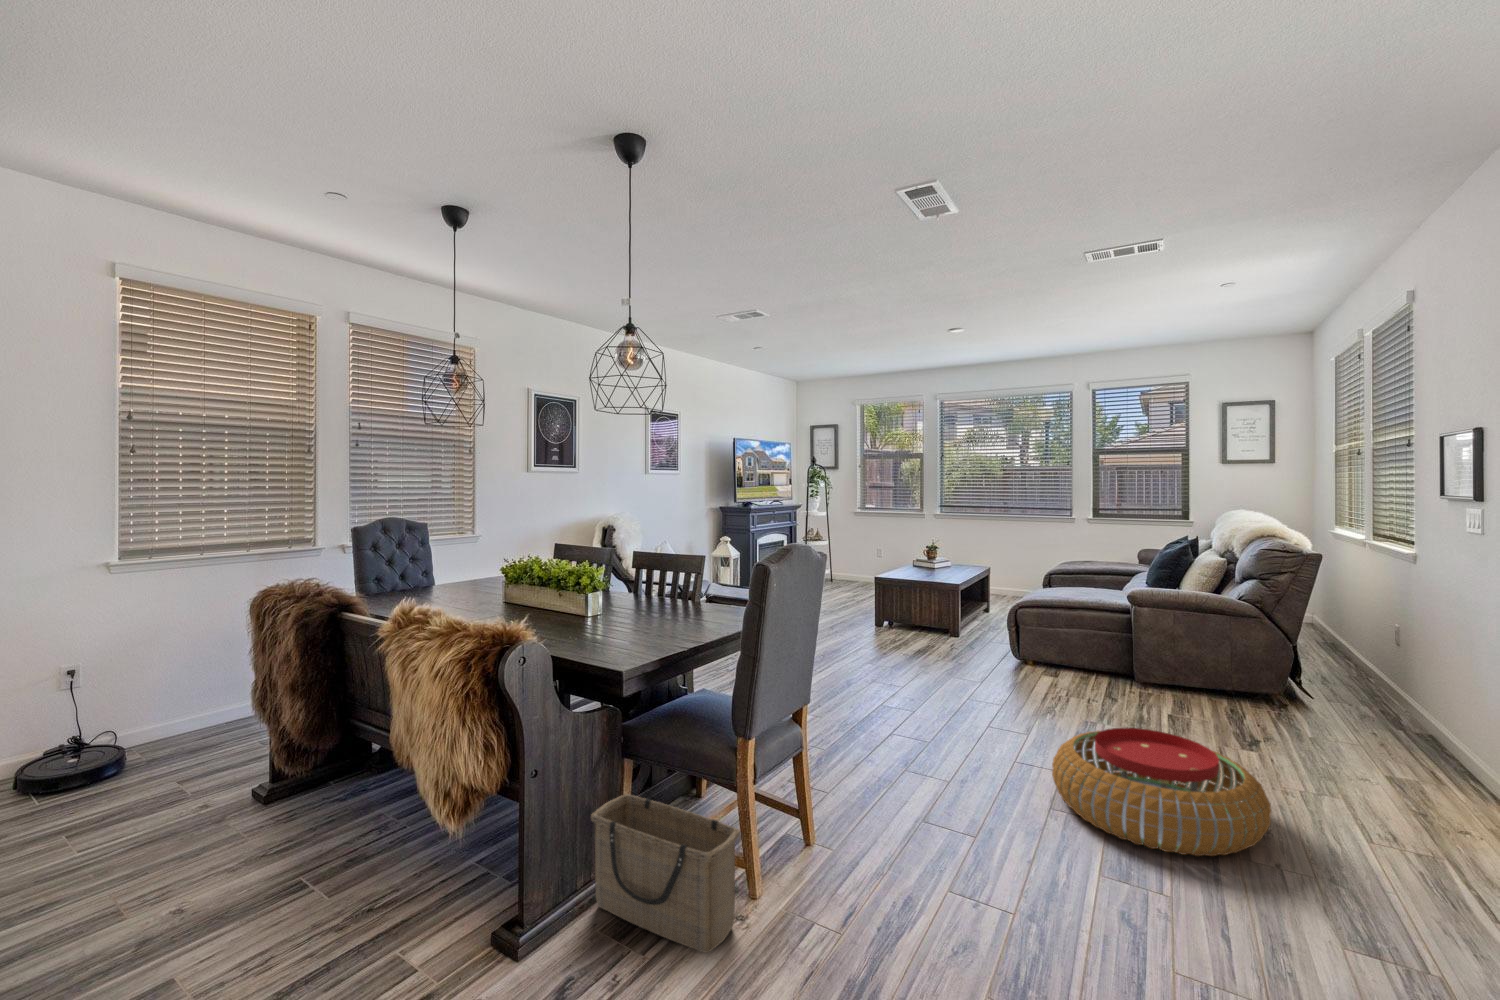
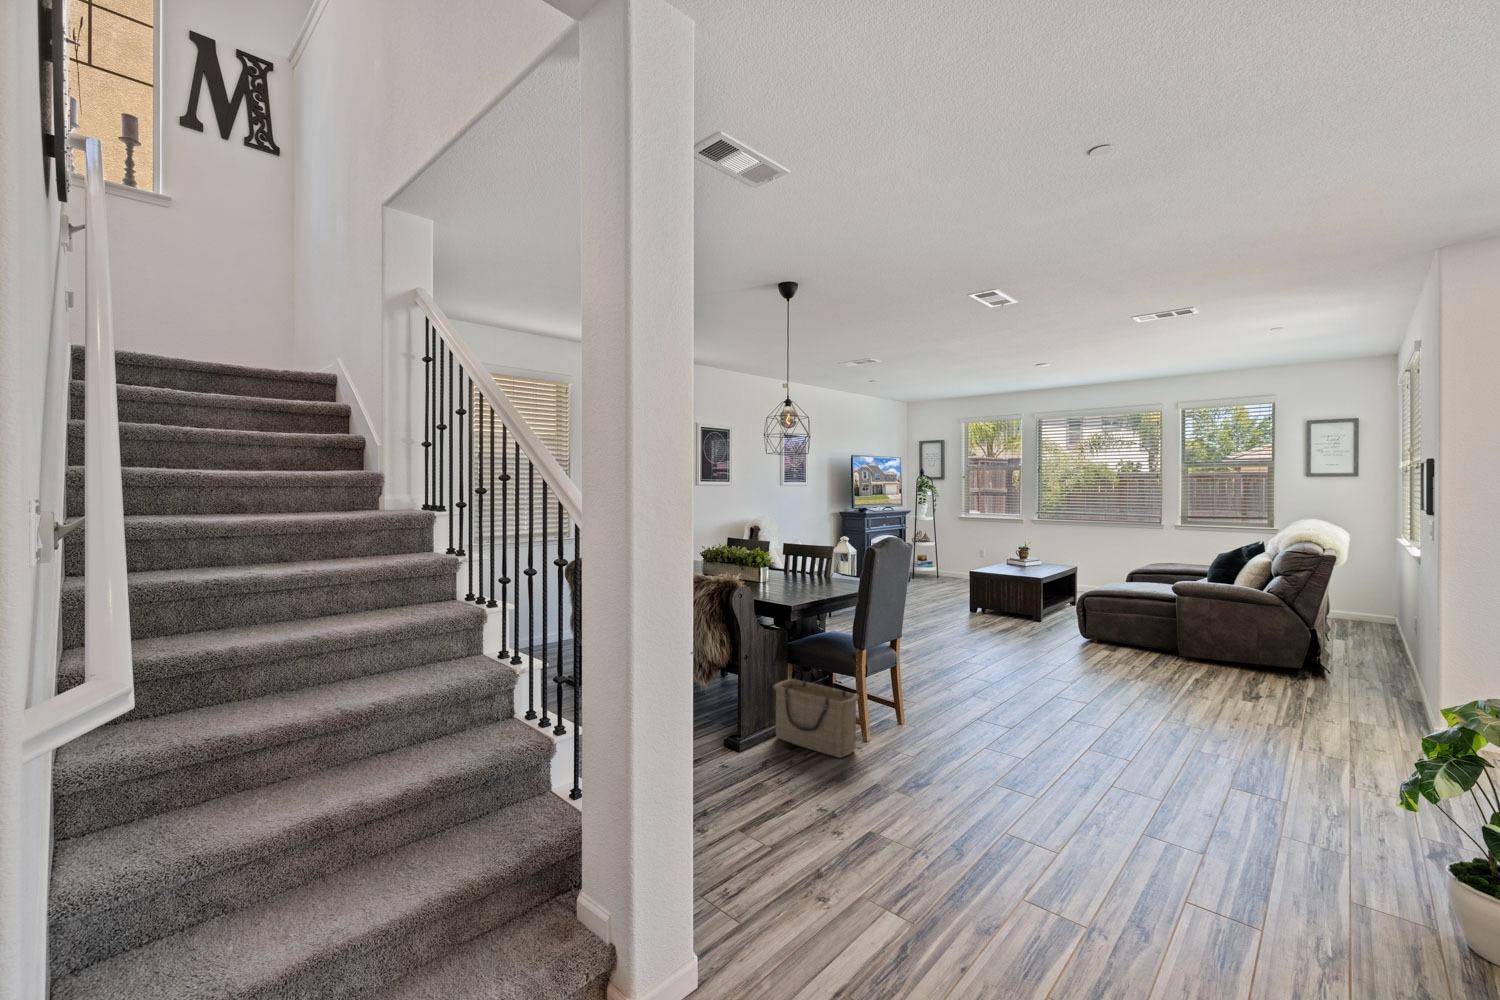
pouf: present [1052,728,1271,856] -> none [1075,670,1223,745]

